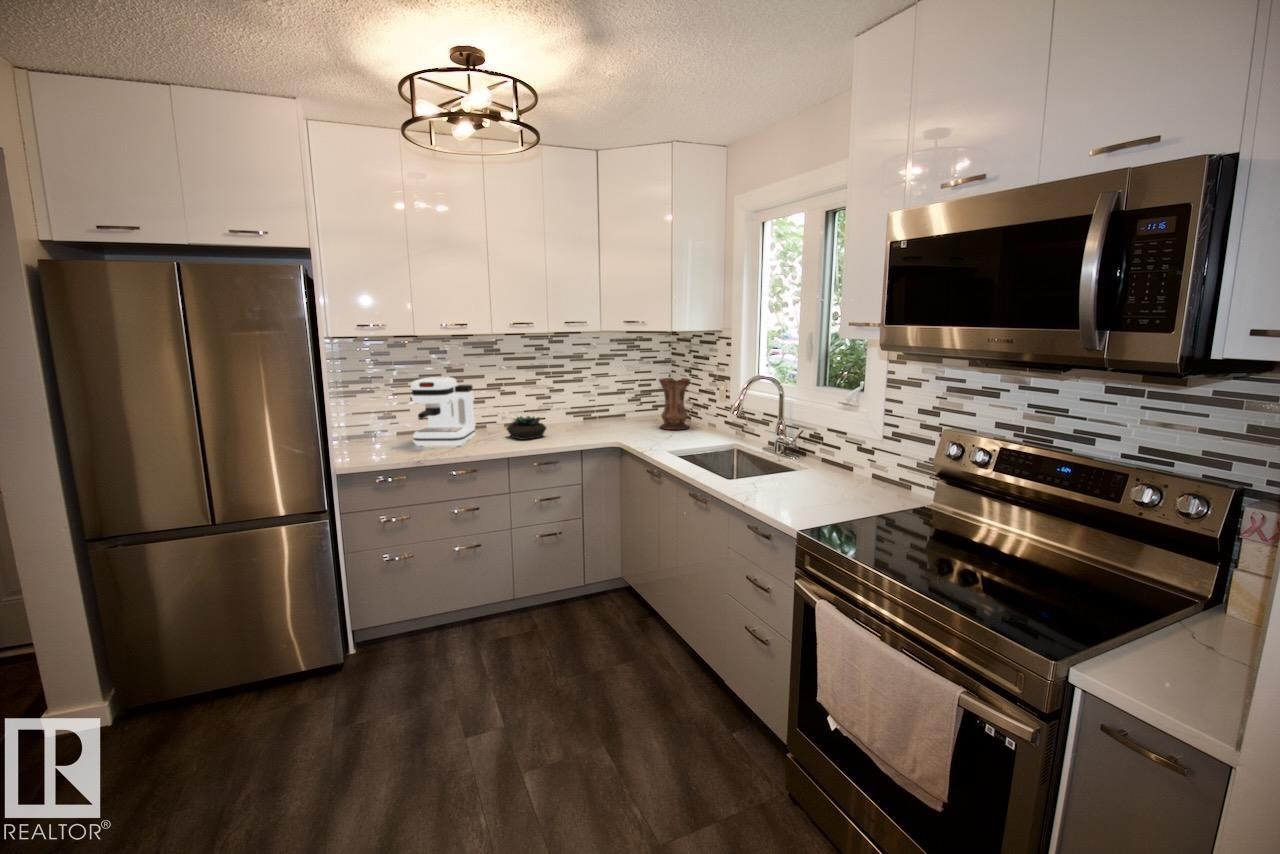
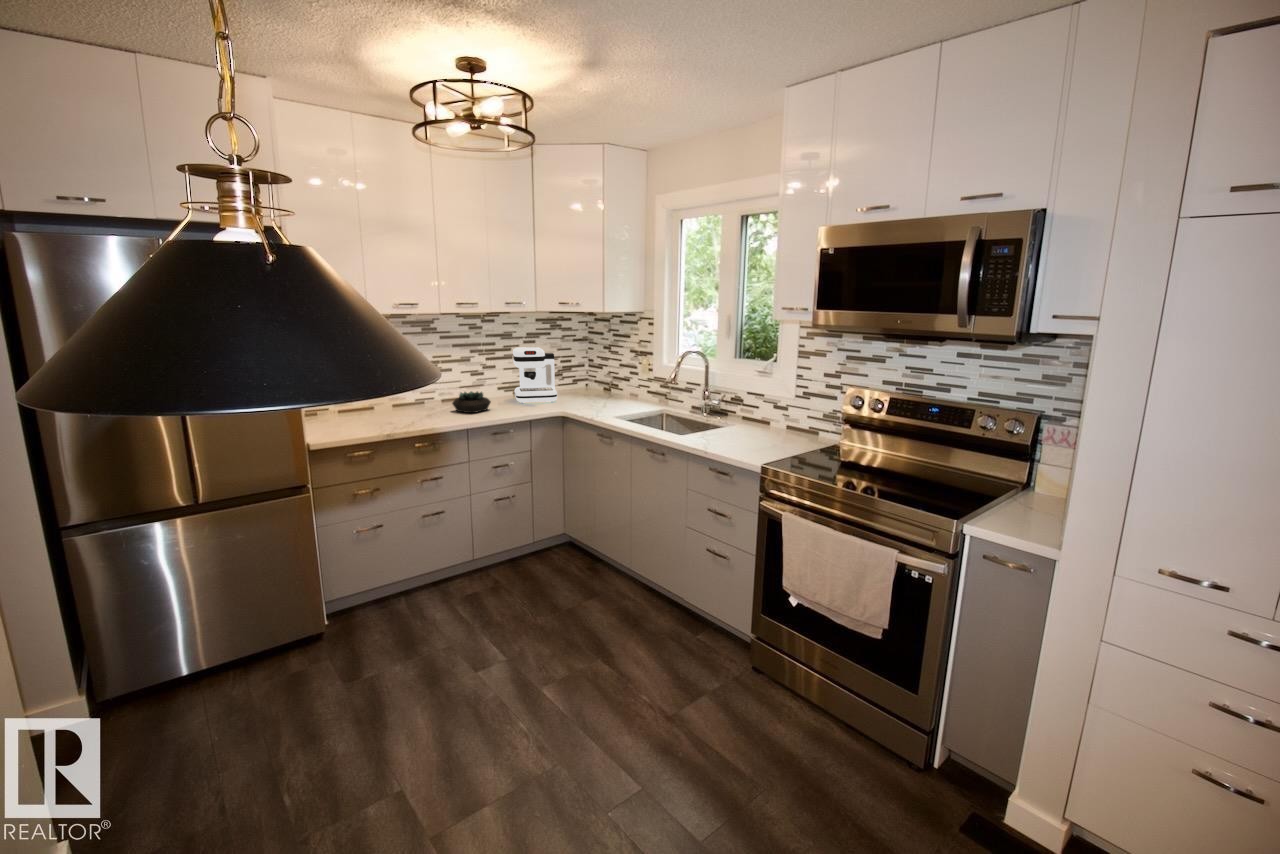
coffee maker: present [411,377,475,446] -> present [513,347,557,403]
vase: present [659,378,690,430] -> none [586,354,615,400]

